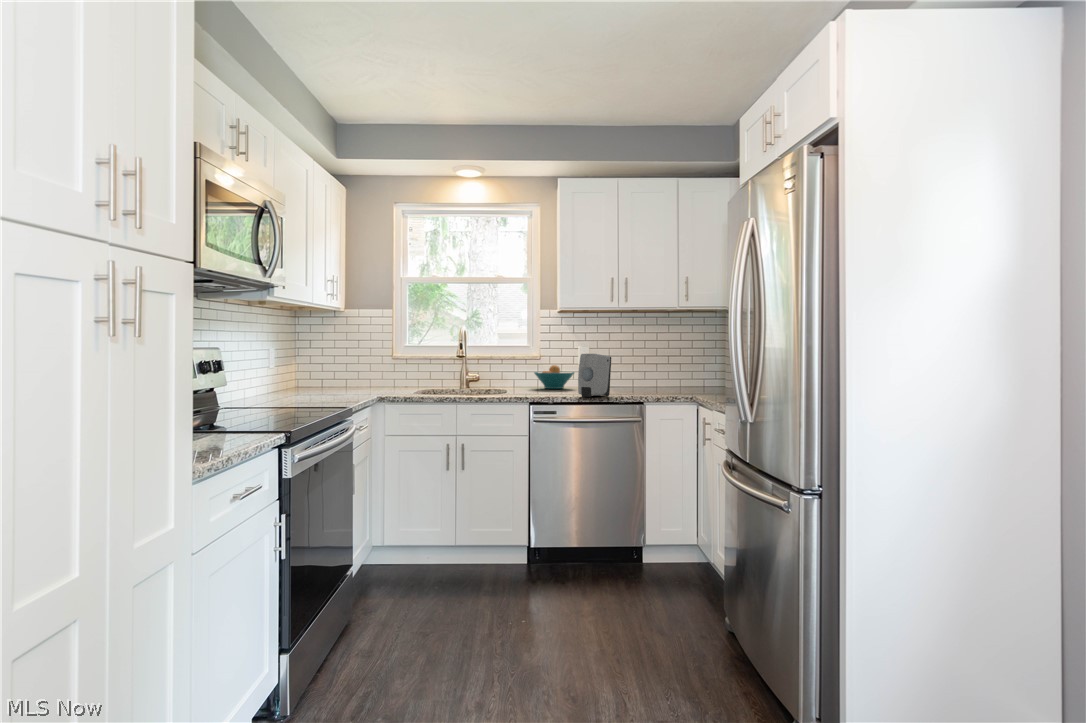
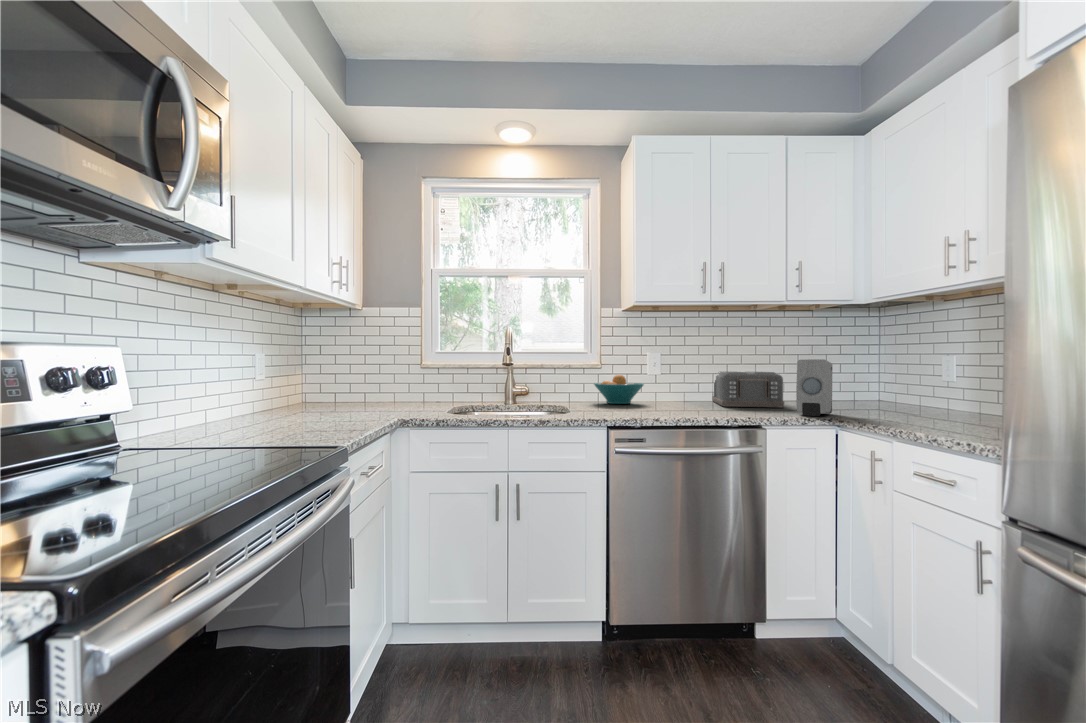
soap dispenser: present [578,354,611,397] -> present [796,359,832,416]
toaster: none [633,363,680,391] -> present [712,371,784,407]

